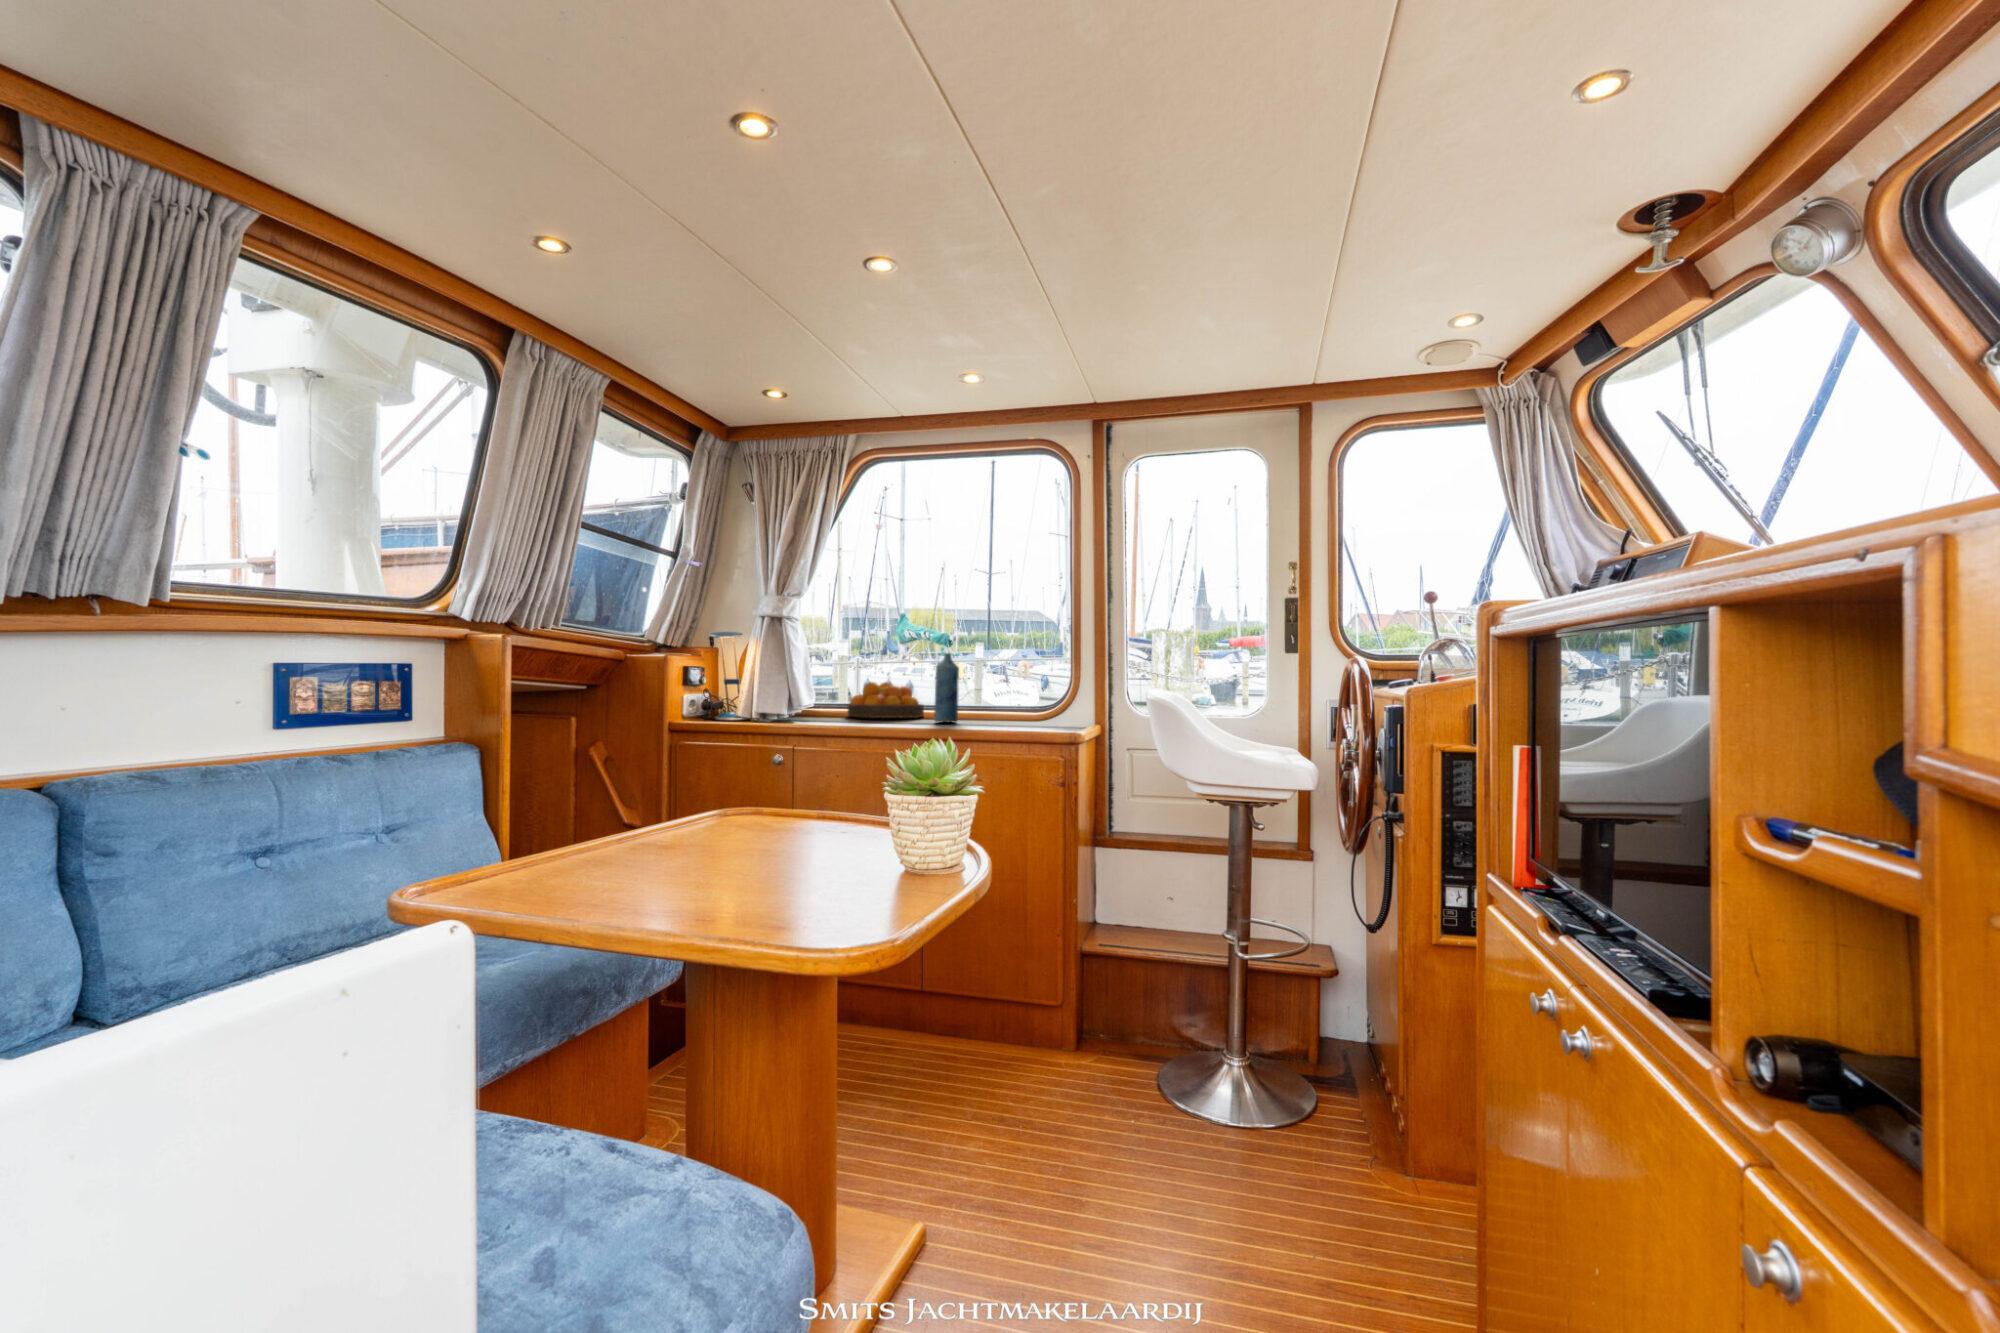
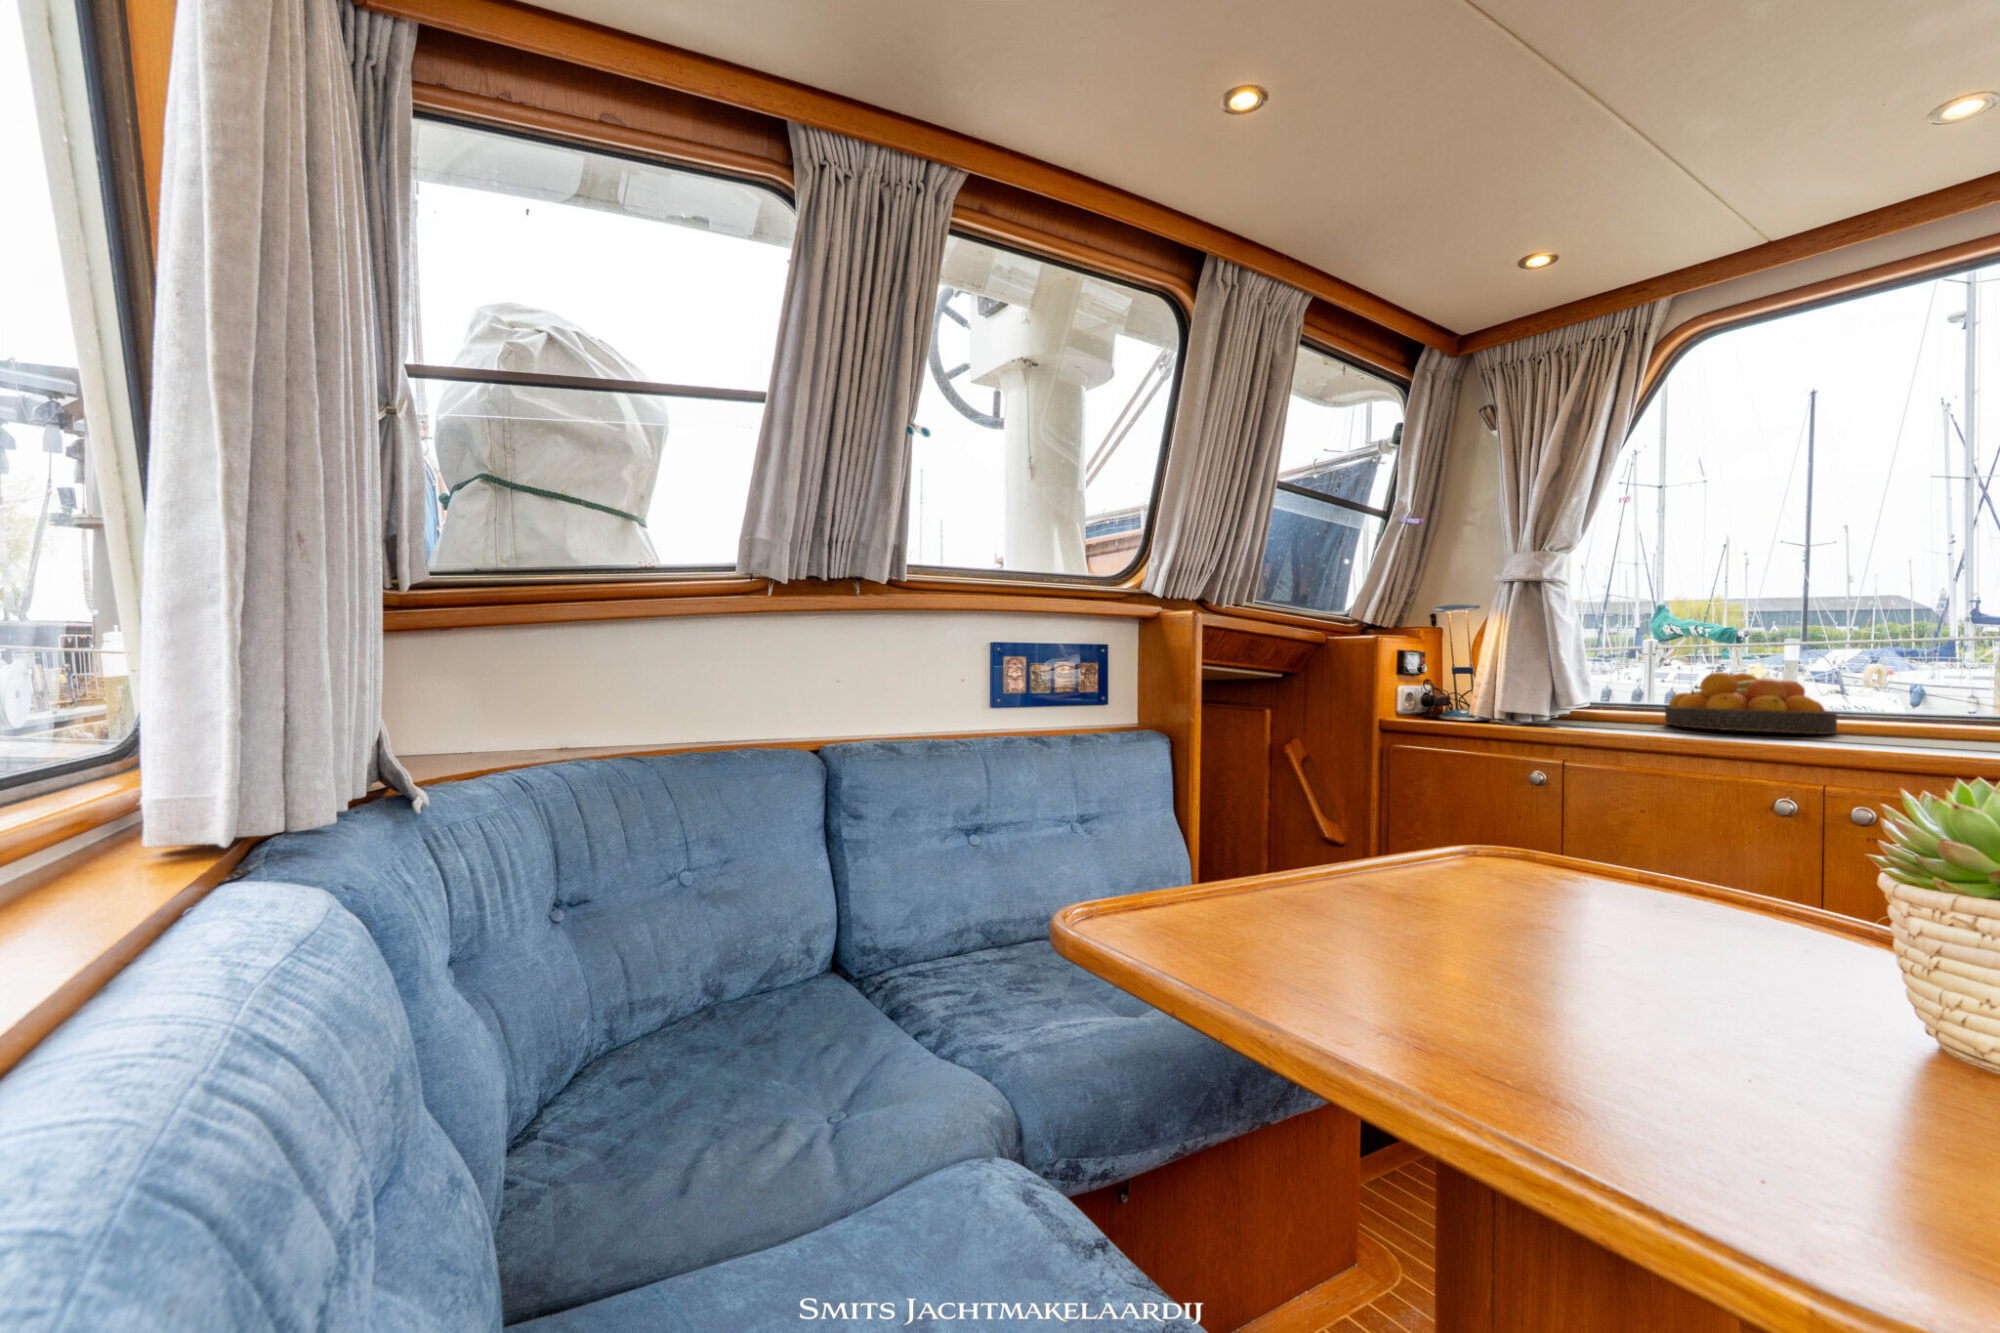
bottle: present [934,653,959,722] -> none [1885,618,1956,749]

